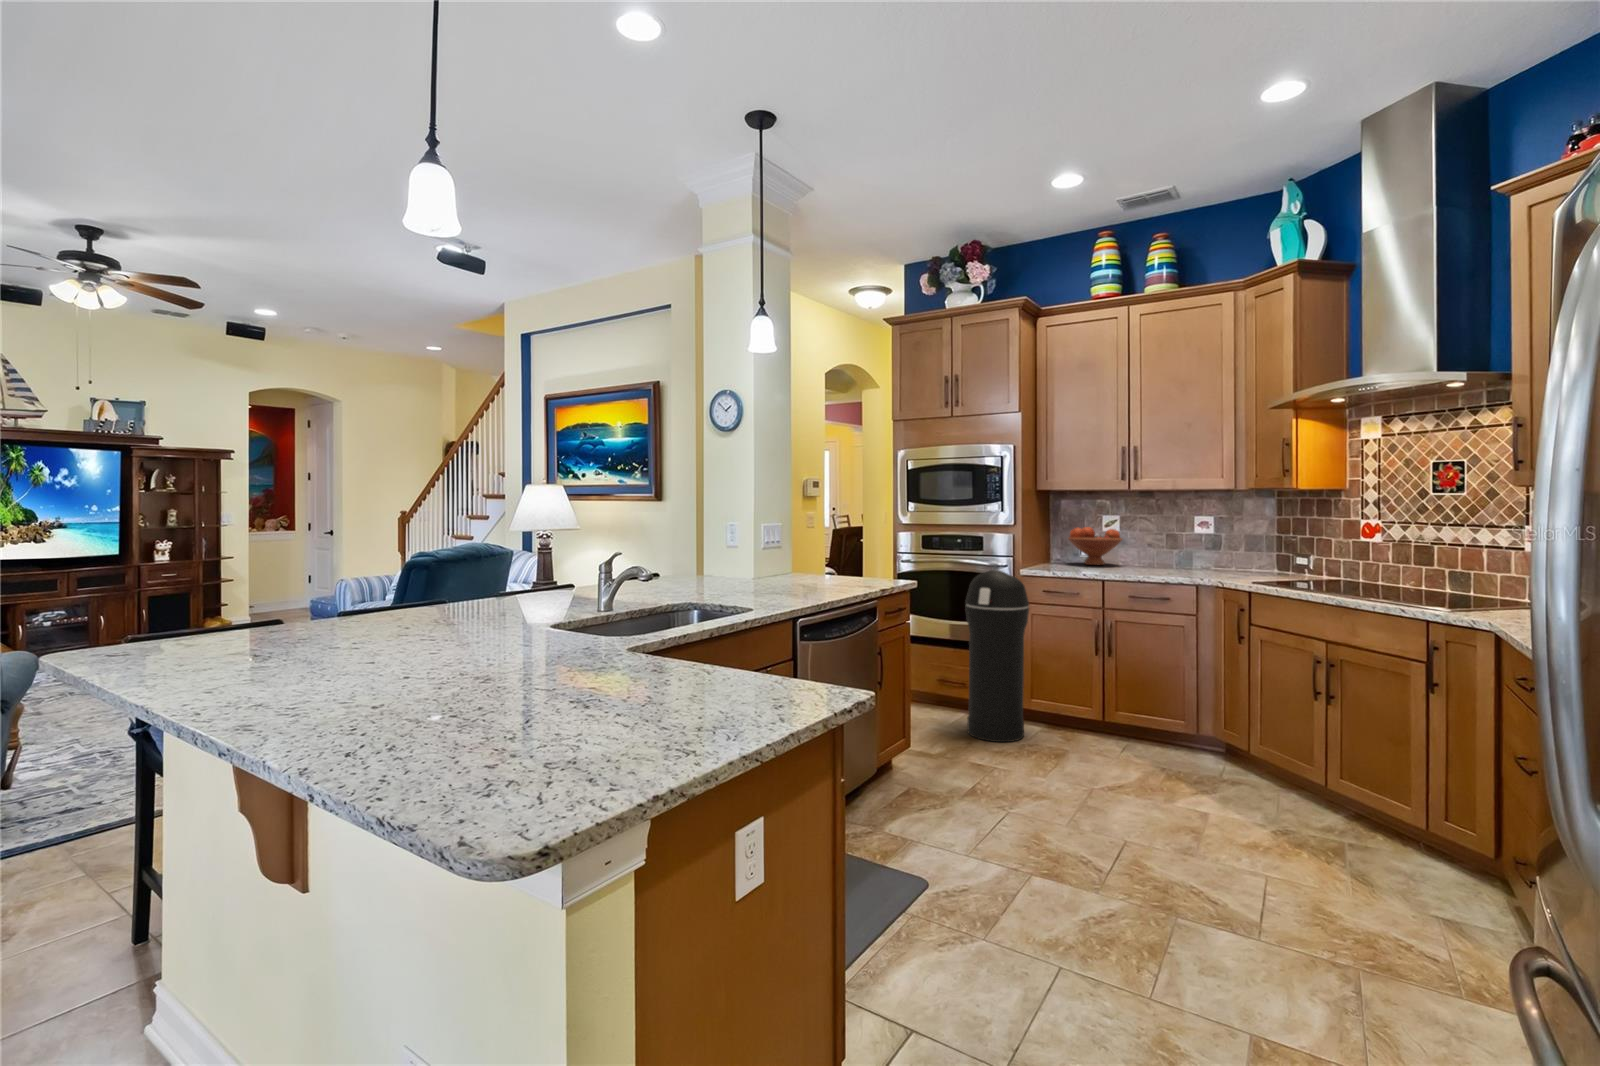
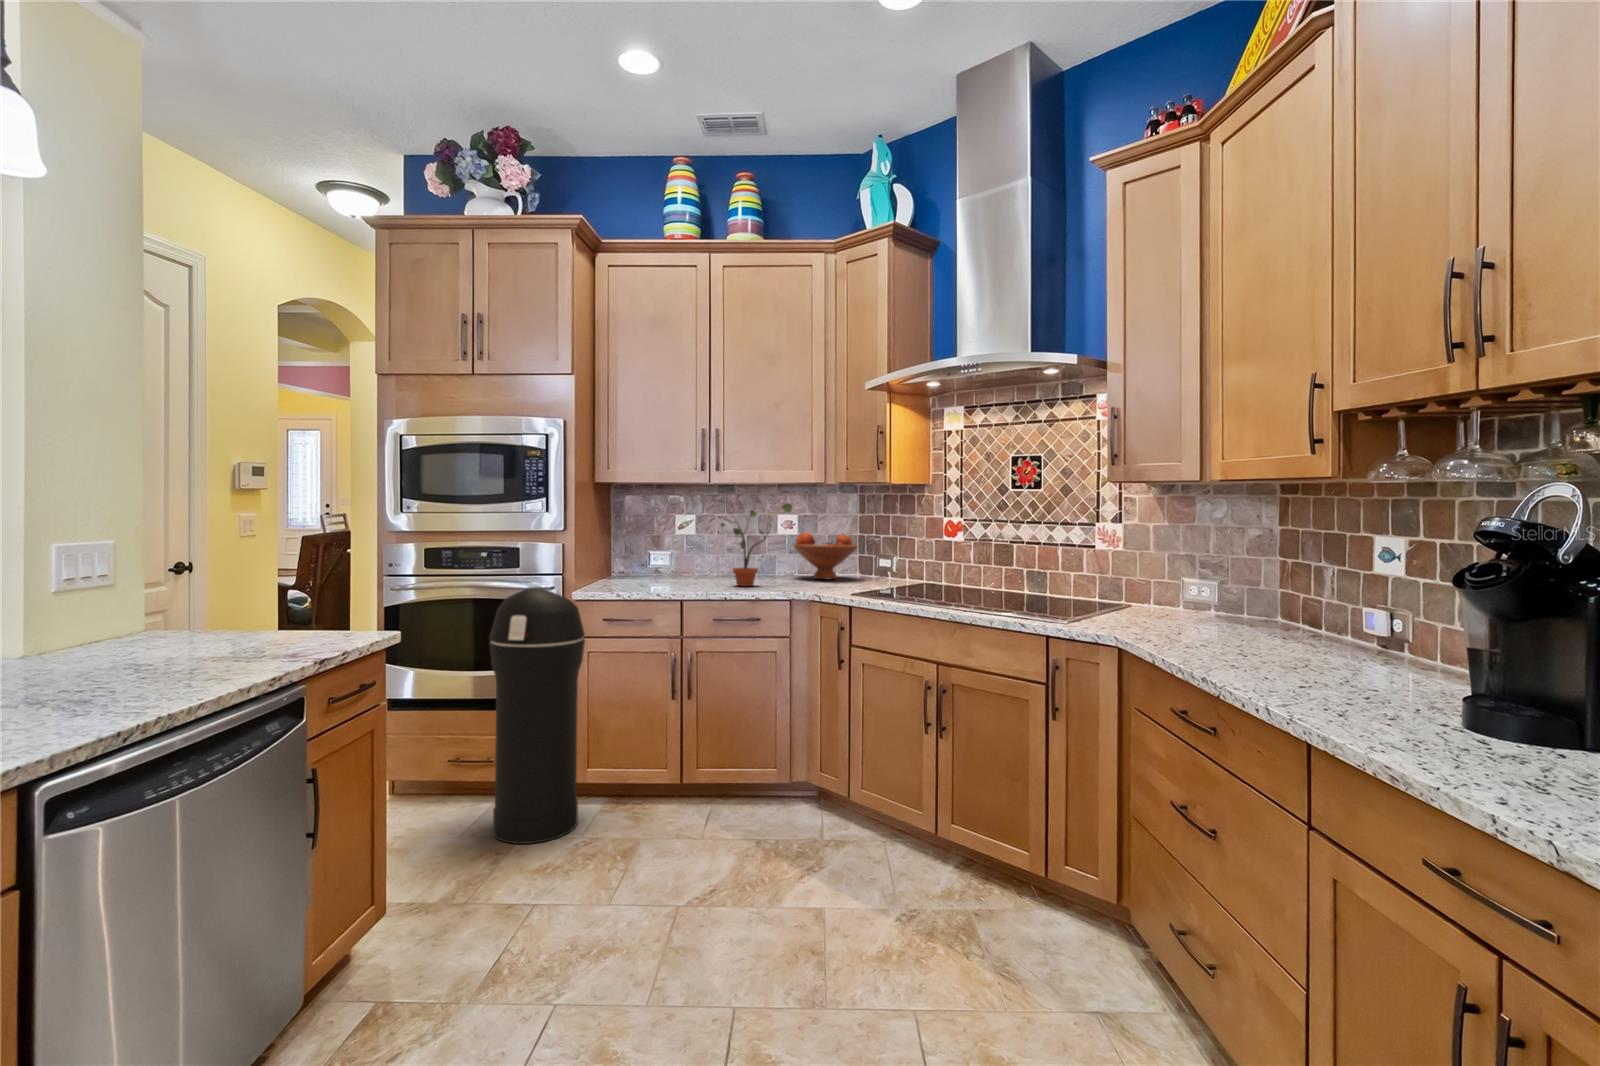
potted plant: none [1136,507,1203,575] -> present [720,503,793,586]
fruit bowl: present [1068,527,1122,565] -> present [794,532,857,579]

